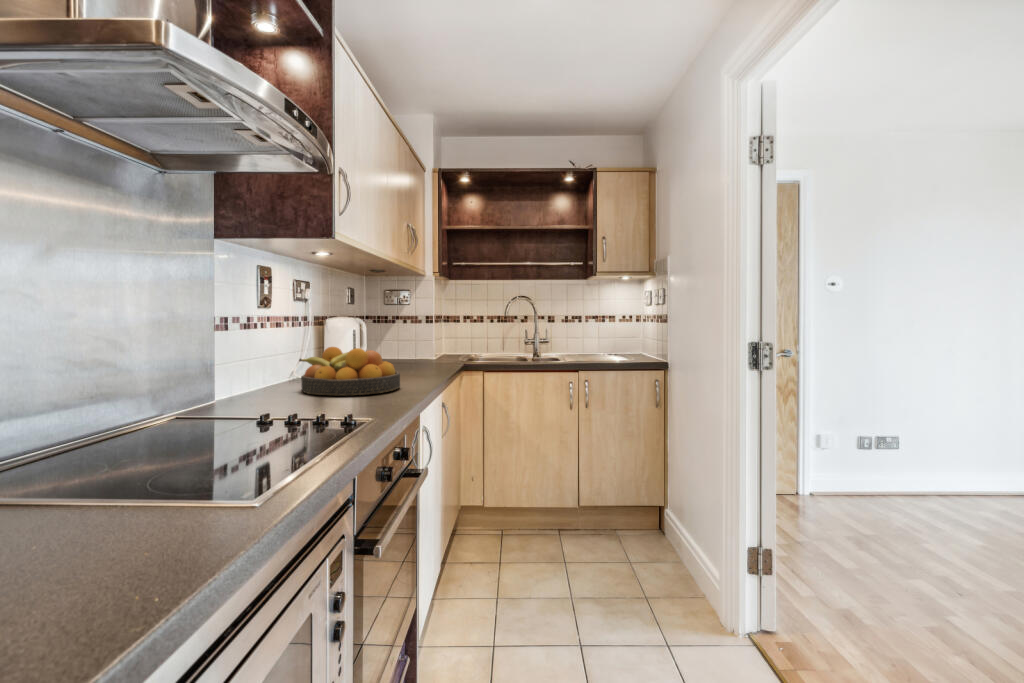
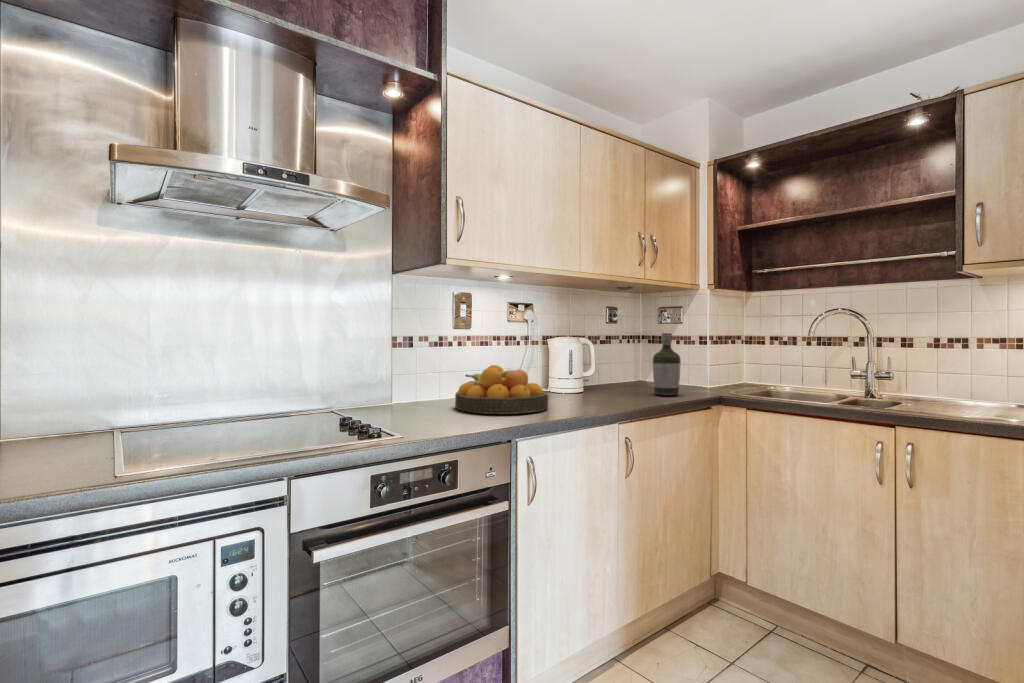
bottle: none [415,314,440,367] -> present [653,333,681,396]

